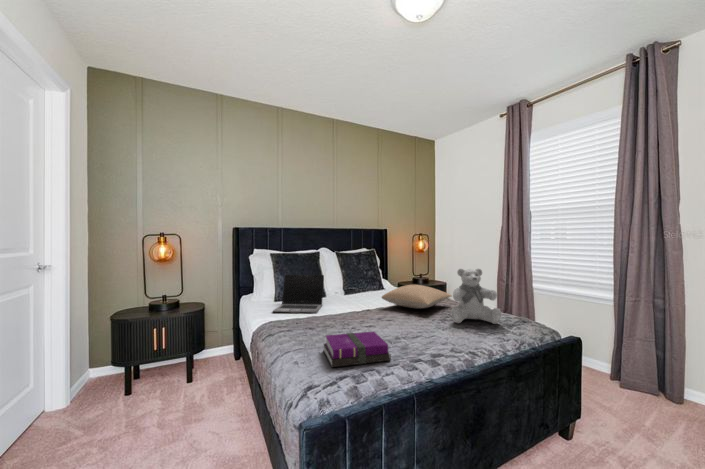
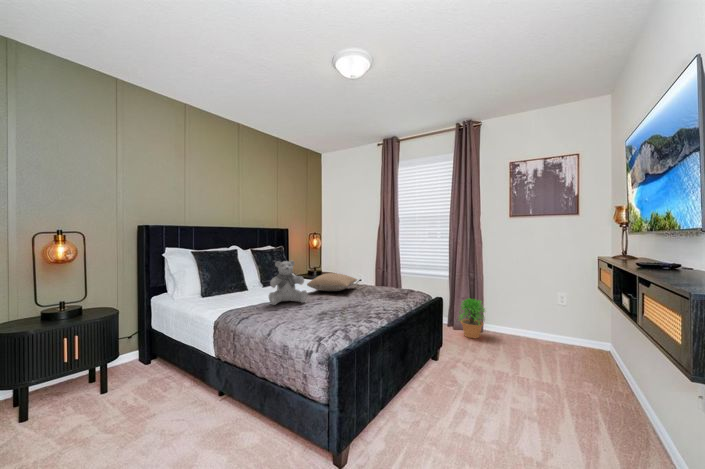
teddy bear: present [451,269,501,324] -> present [269,261,307,305]
laptop: present [273,275,324,313] -> none [210,270,255,306]
notebook: present [323,332,391,367] -> none [293,305,348,331]
potted plant: none [626,340,690,411] -> present [459,298,485,338]

